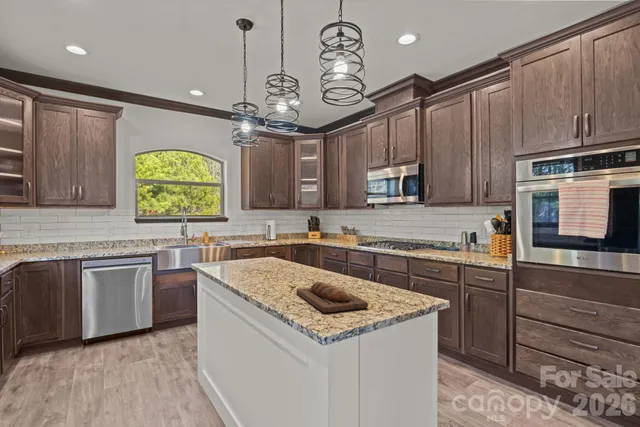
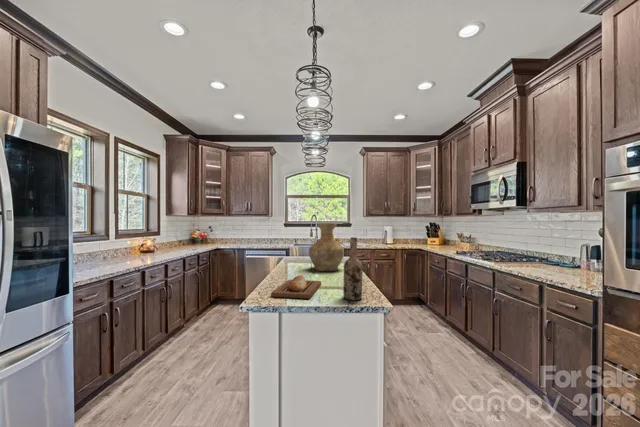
vase: none [271,218,314,275] -> present [309,223,344,271]
wine bottle: none [390,232,411,302] -> present [343,237,363,300]

